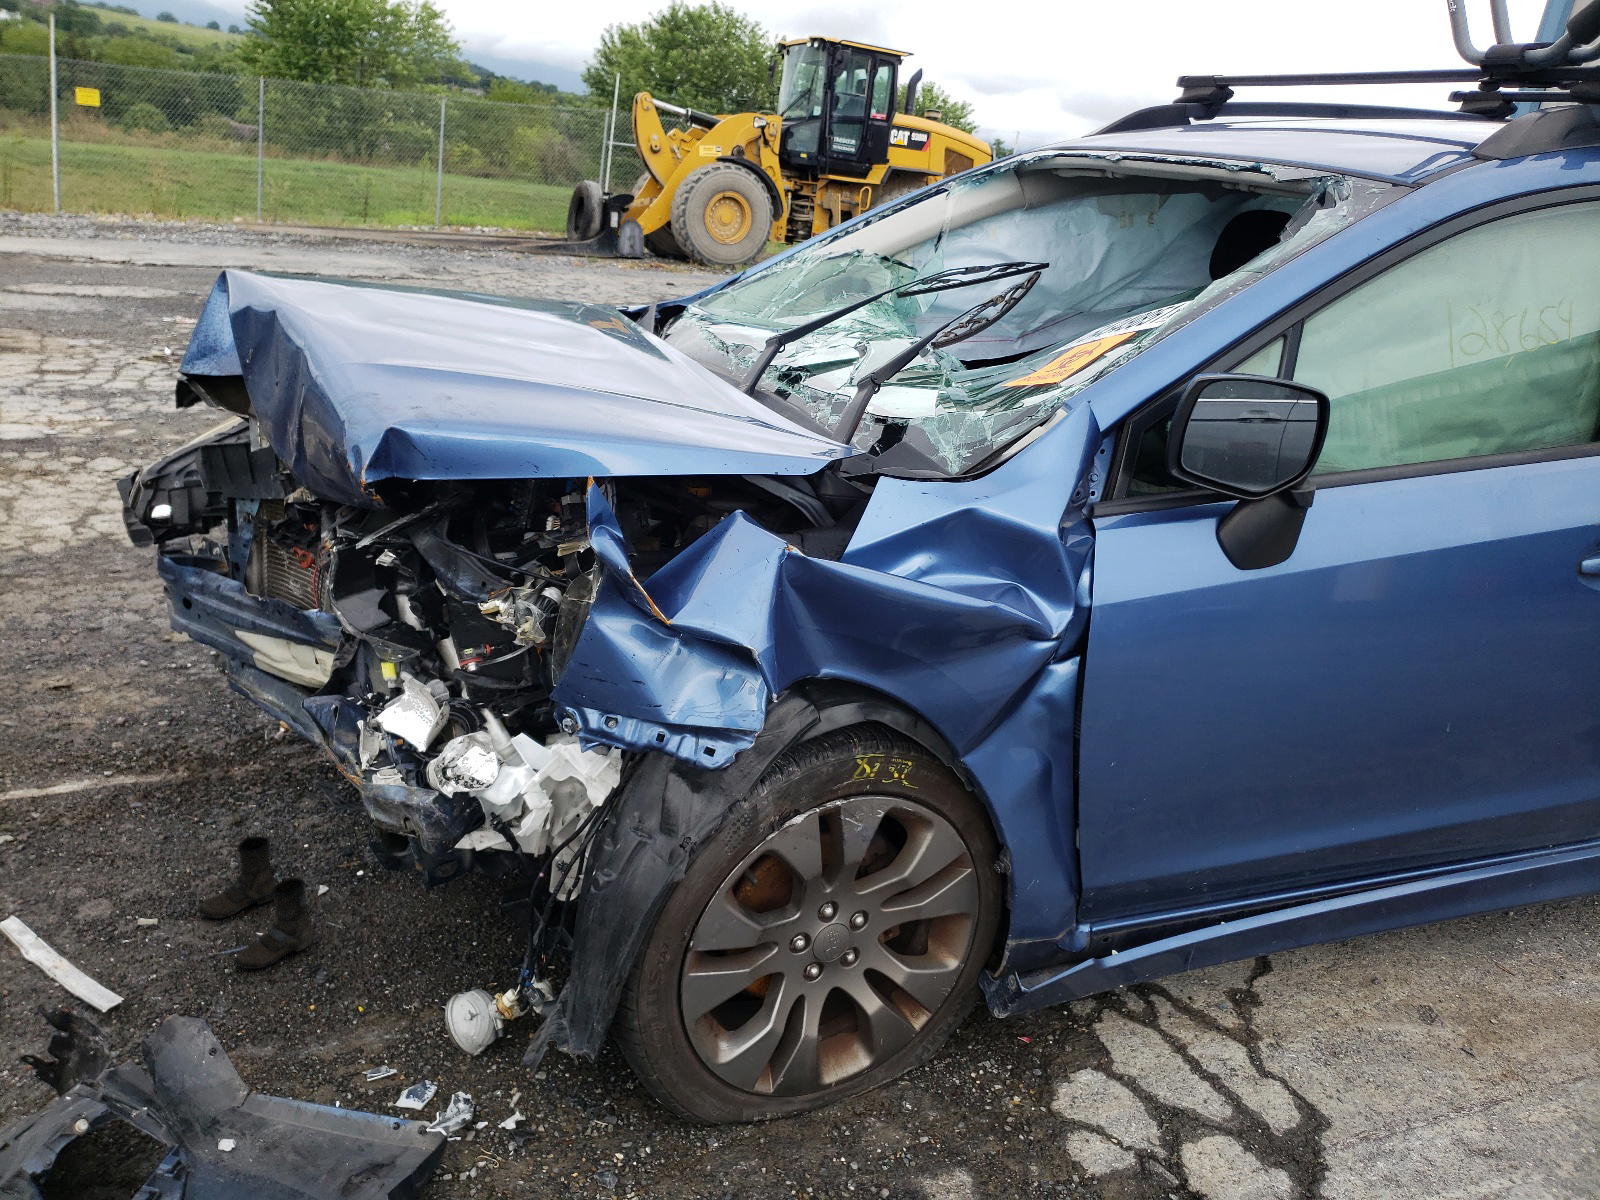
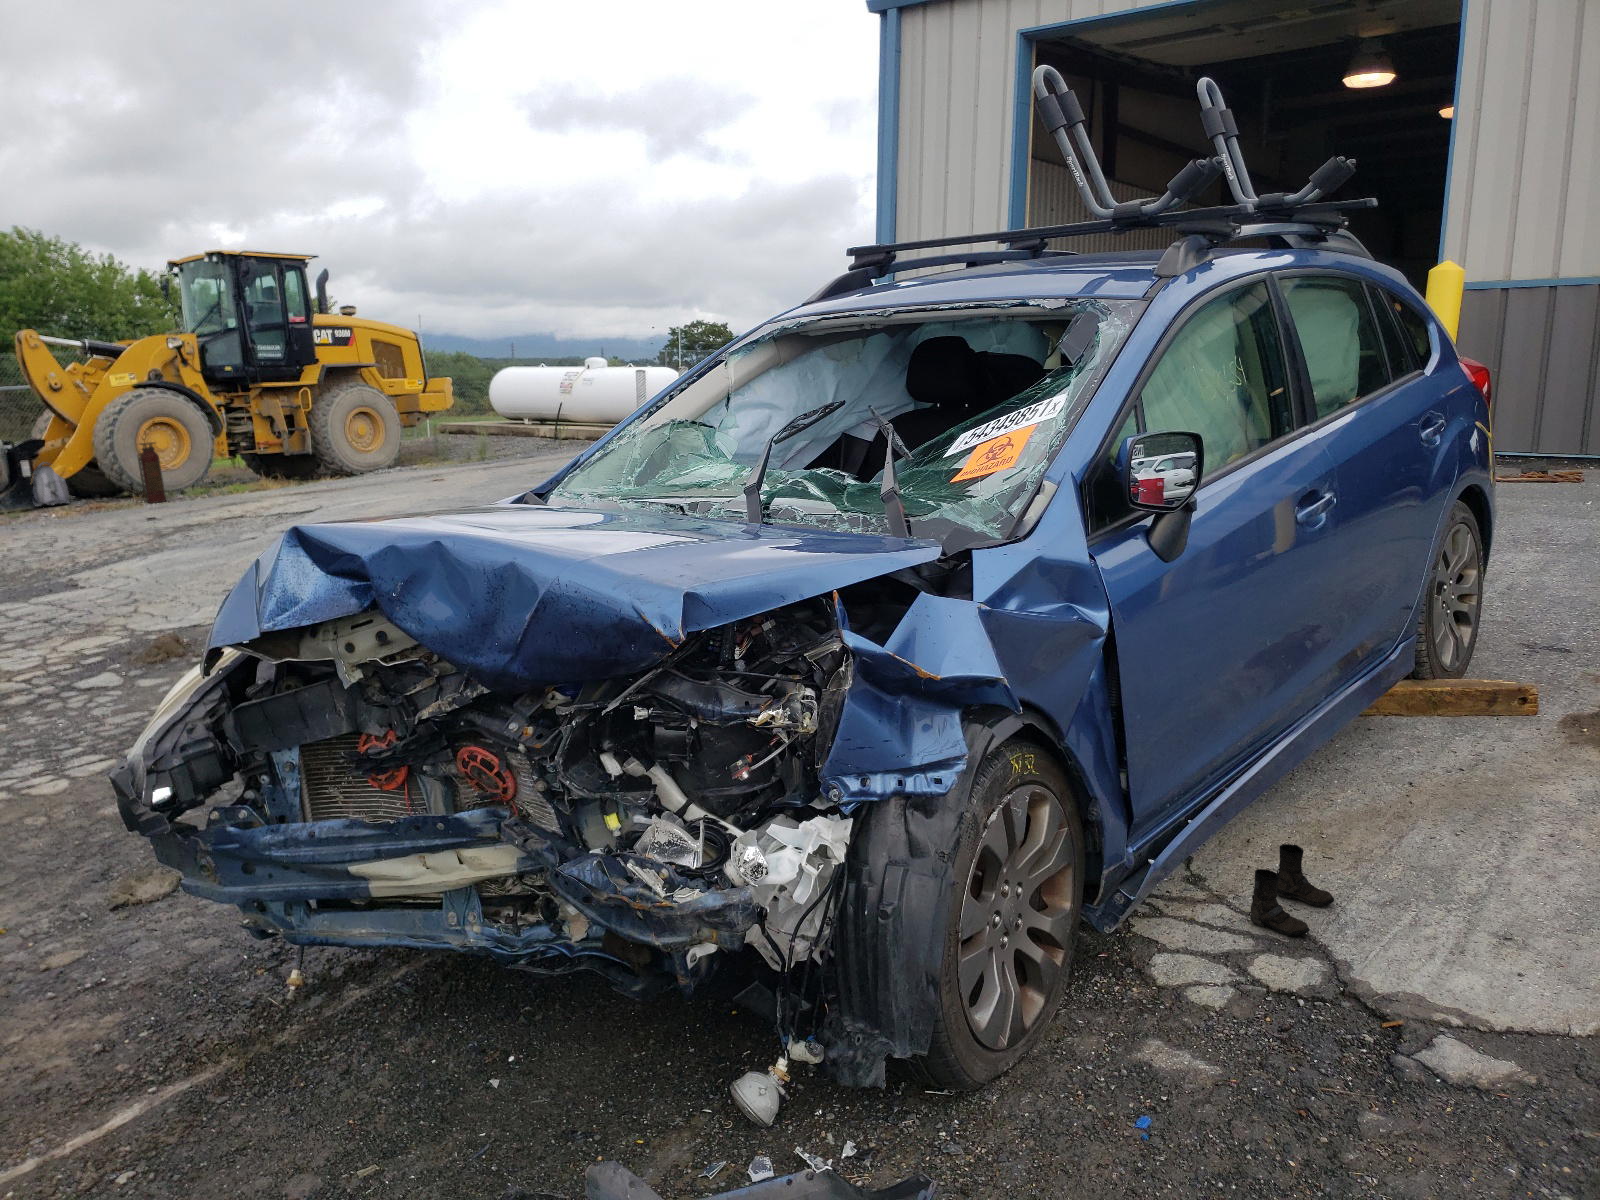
fire extinguisher: none [697,214,717,272] -> present [137,442,166,503]
boots: present [199,836,313,969] -> present [1250,844,1334,936]

